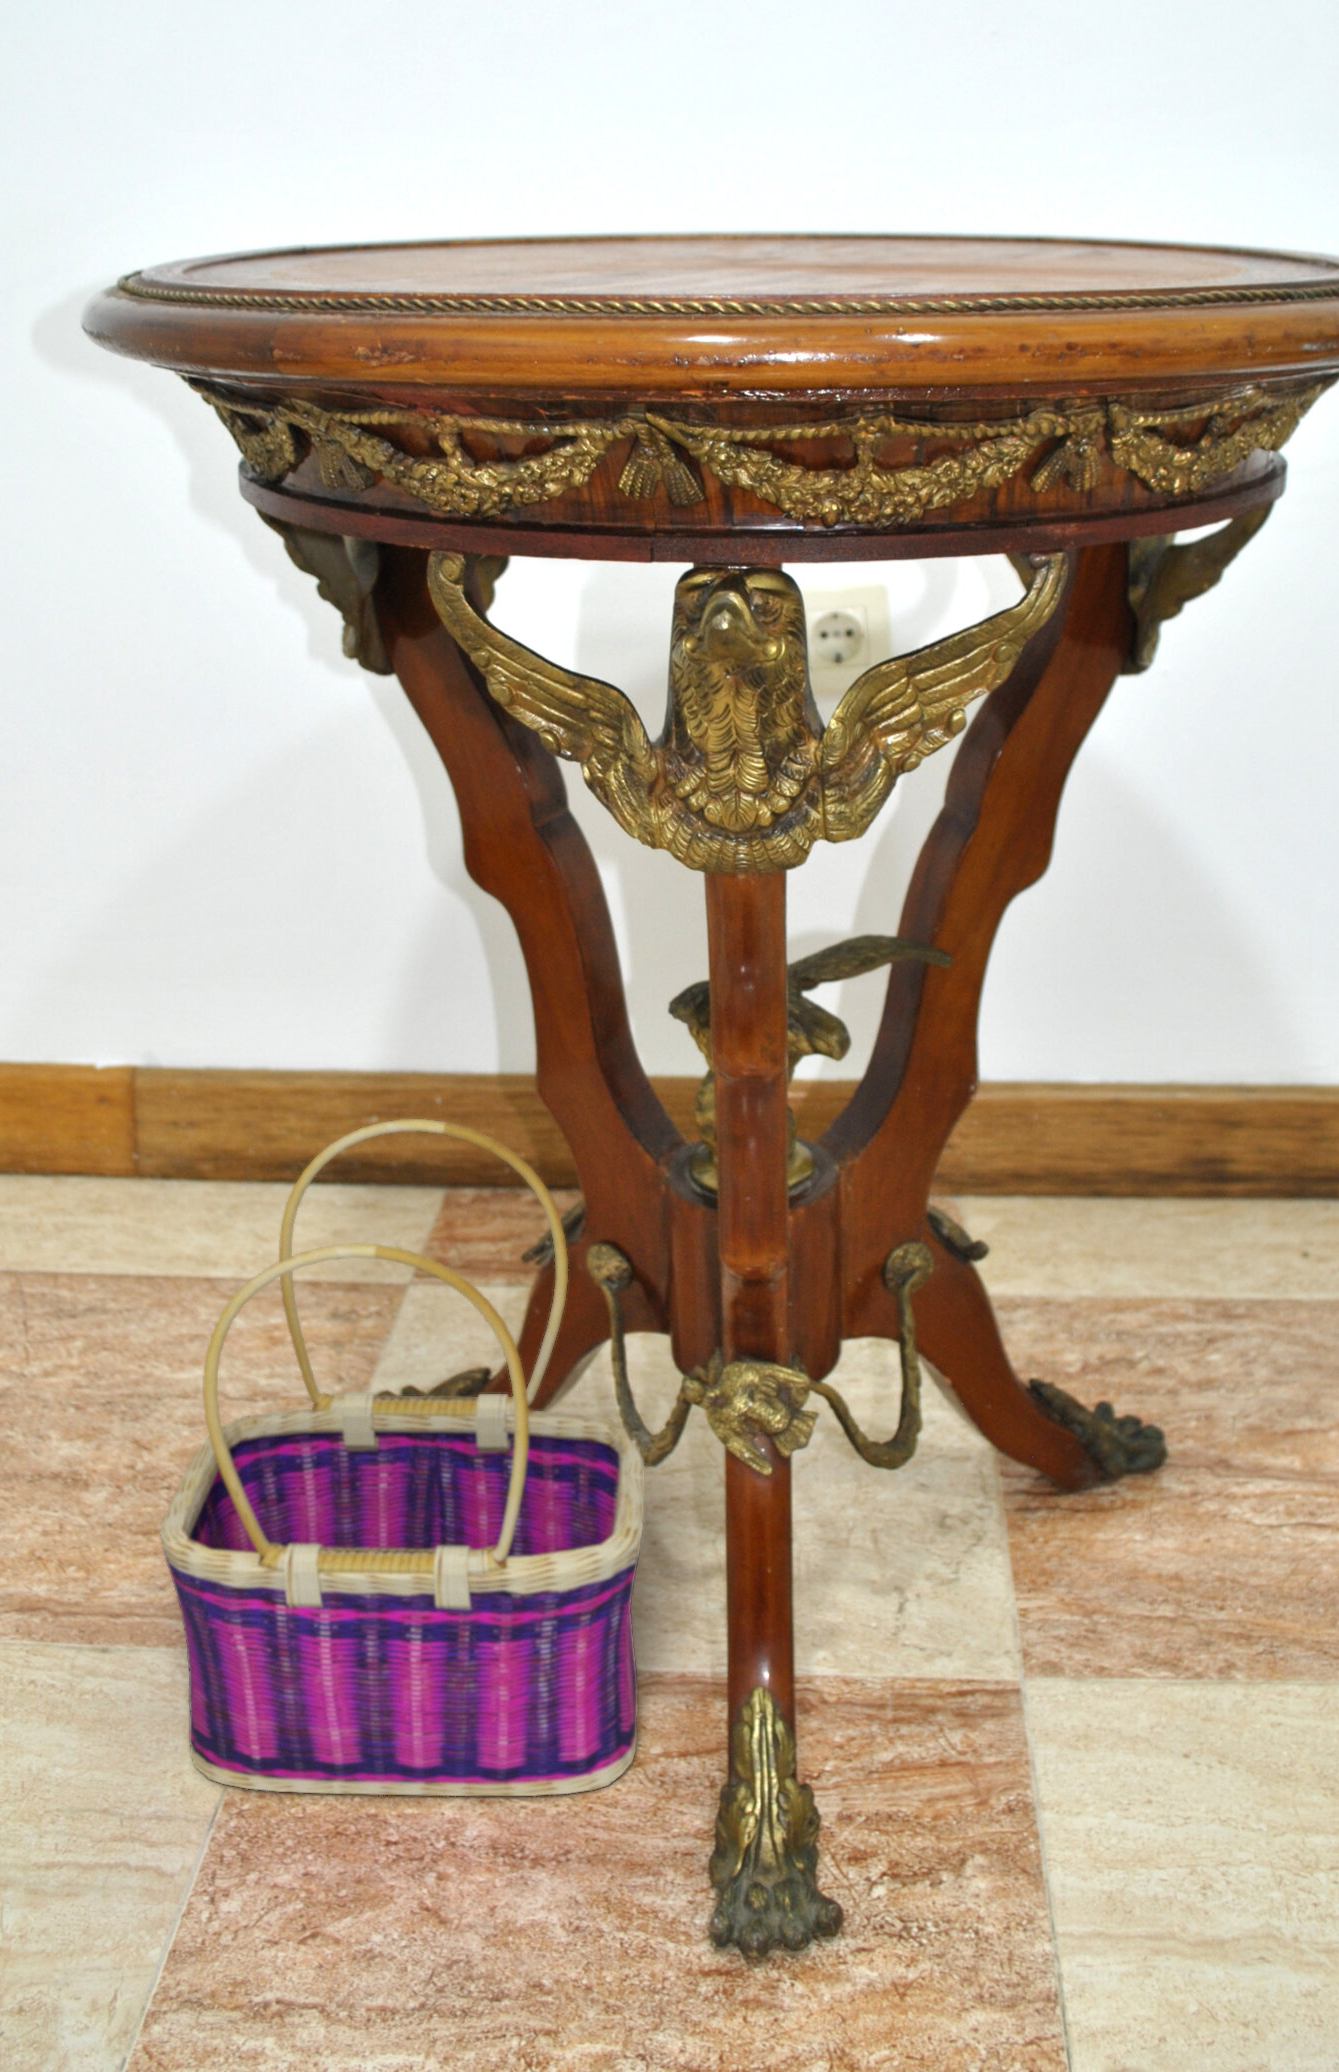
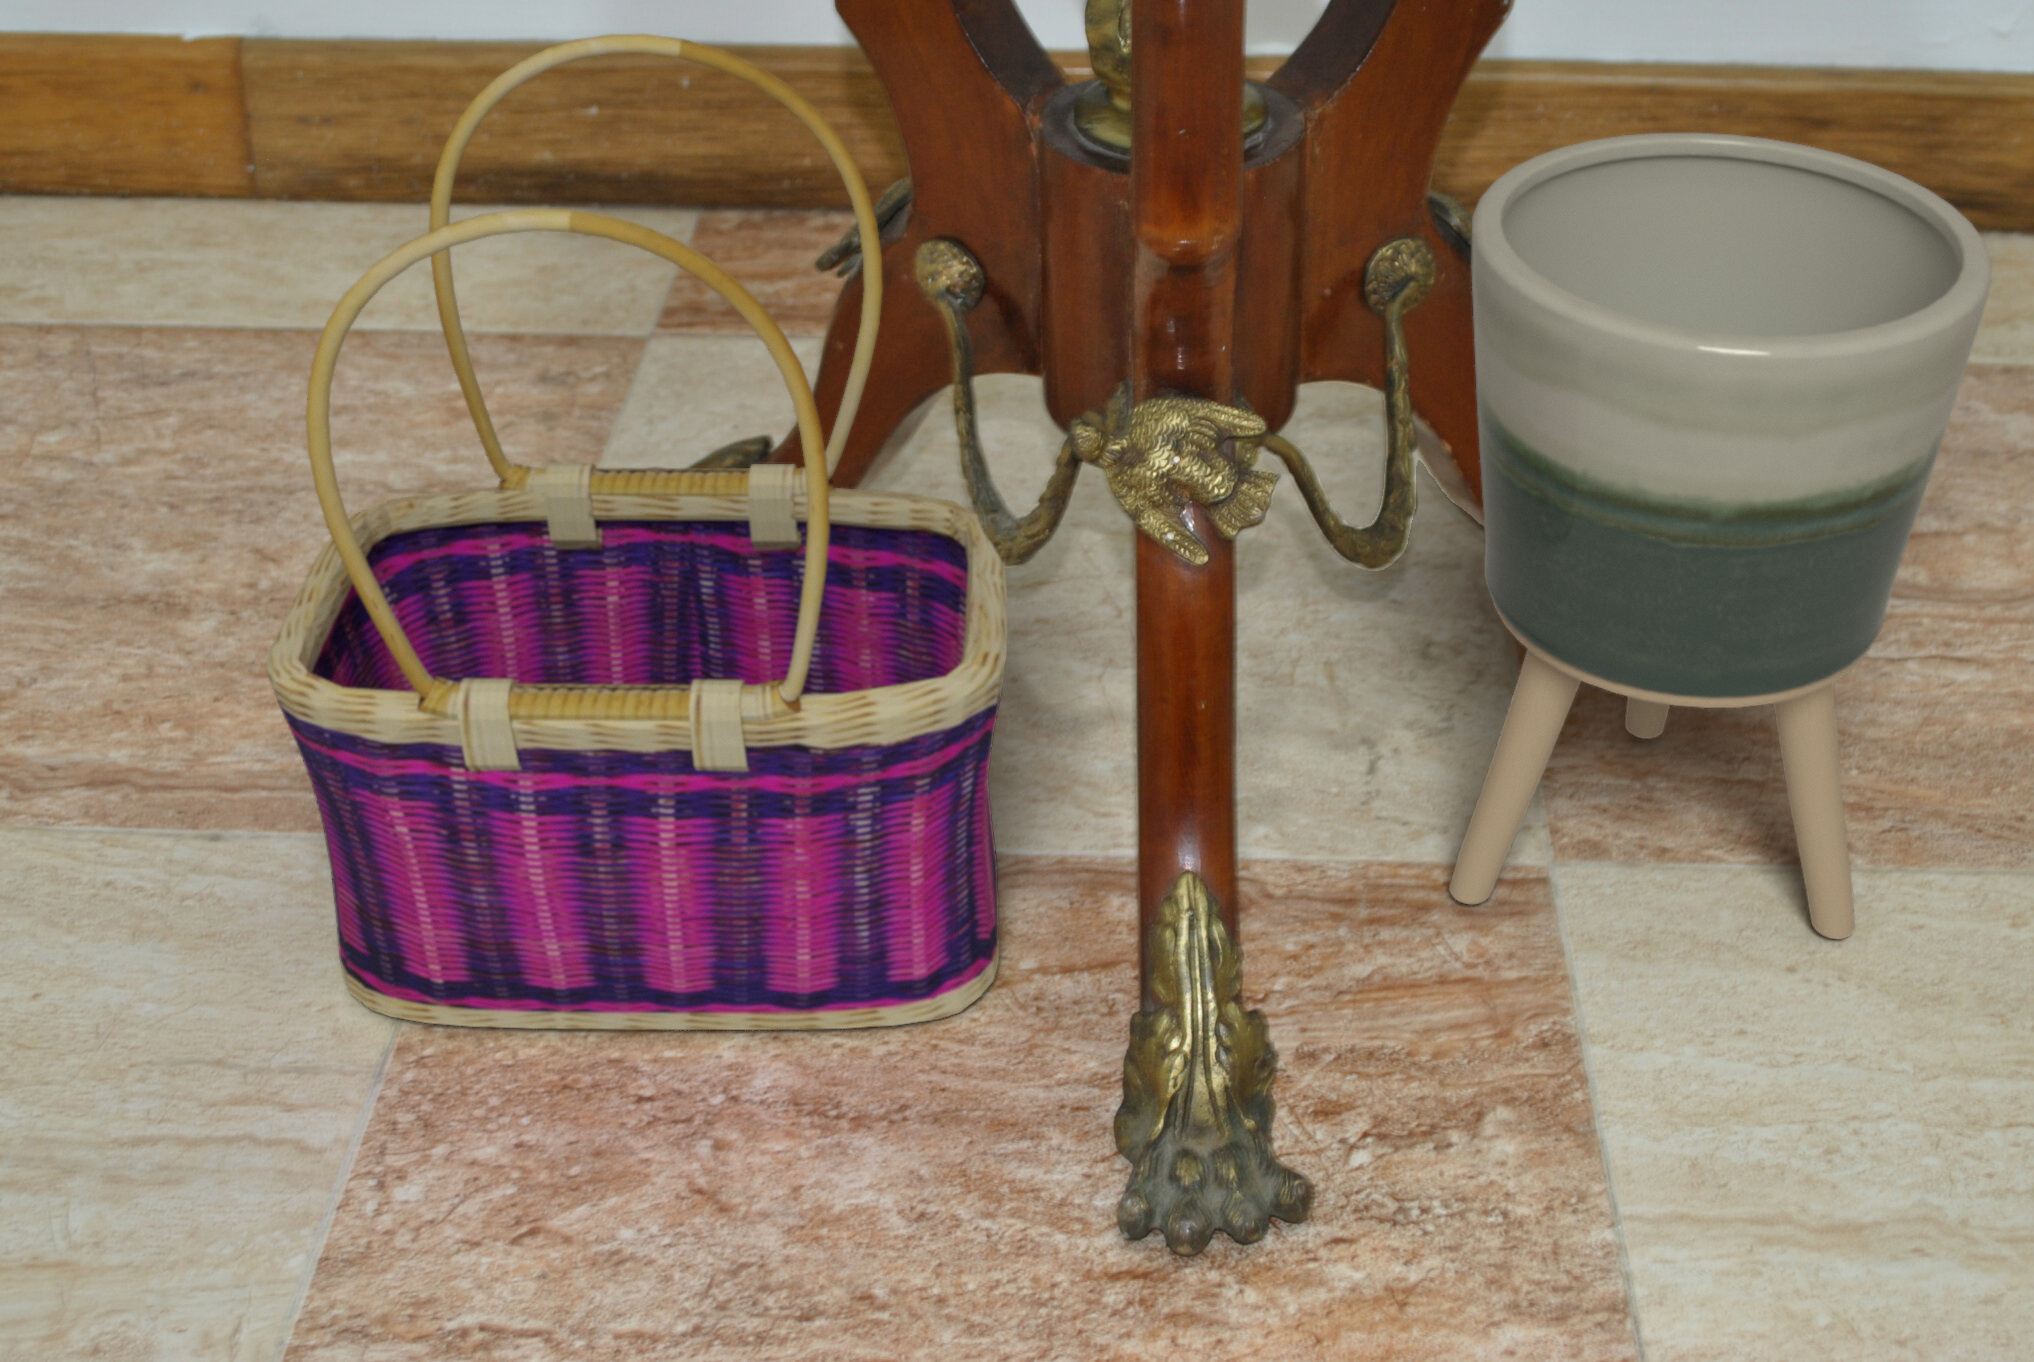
planter: none [945,1175,1279,1739] -> present [1449,132,1992,939]

